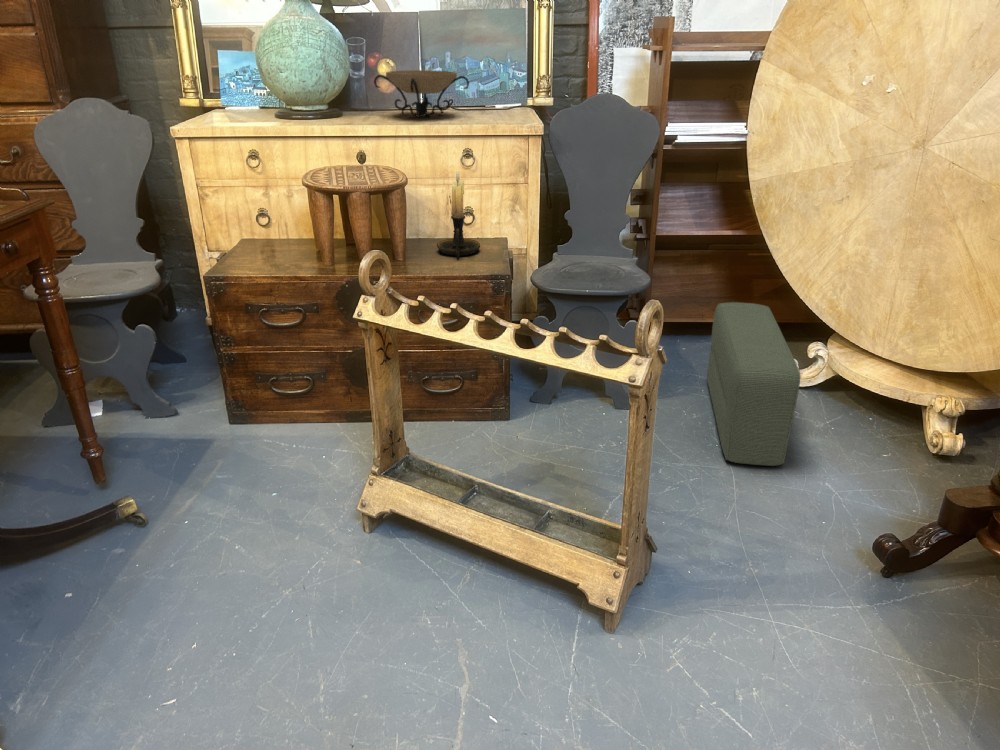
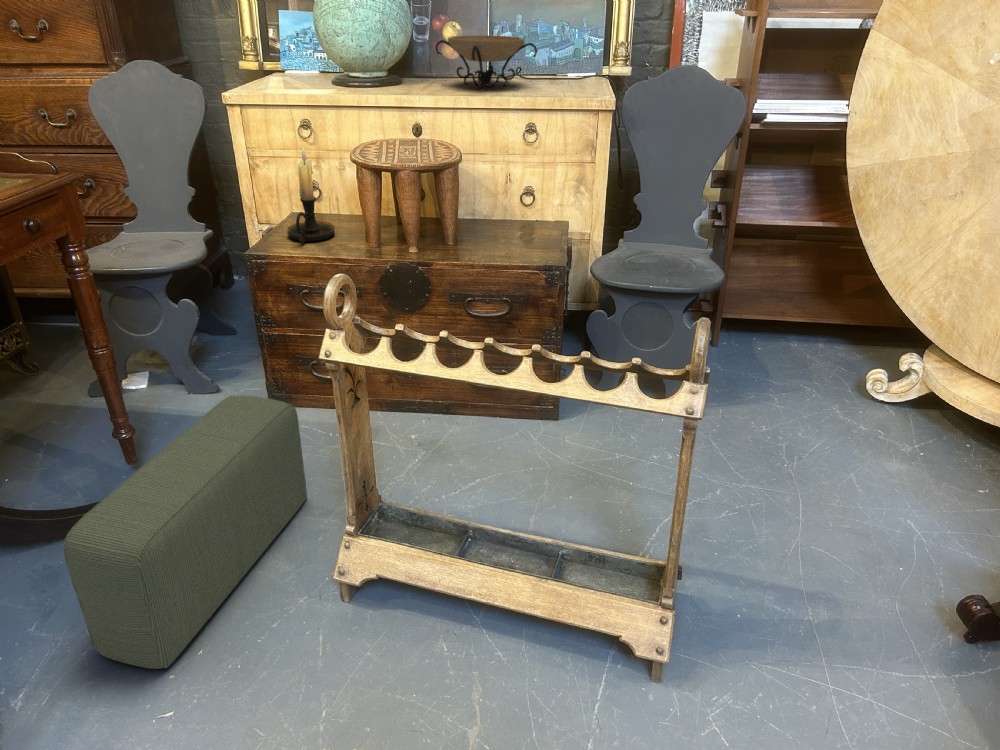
candle holder: present [437,170,480,257] -> present [287,147,335,244]
pouf: present [707,302,800,466] -> present [64,395,307,669]

